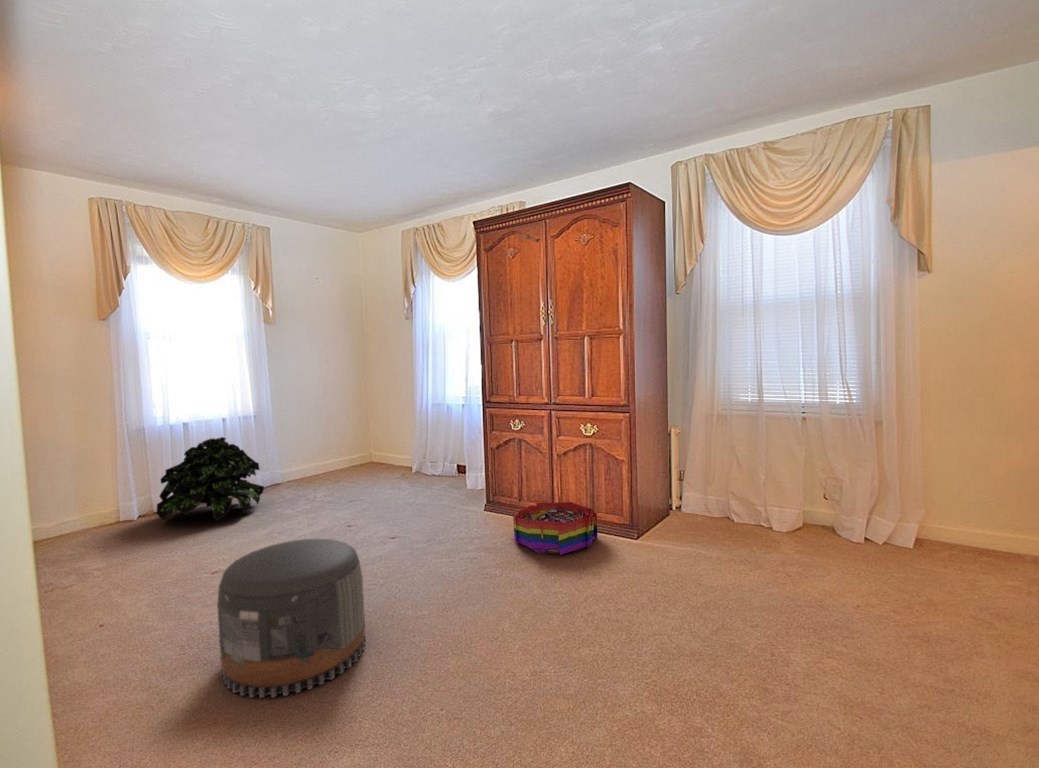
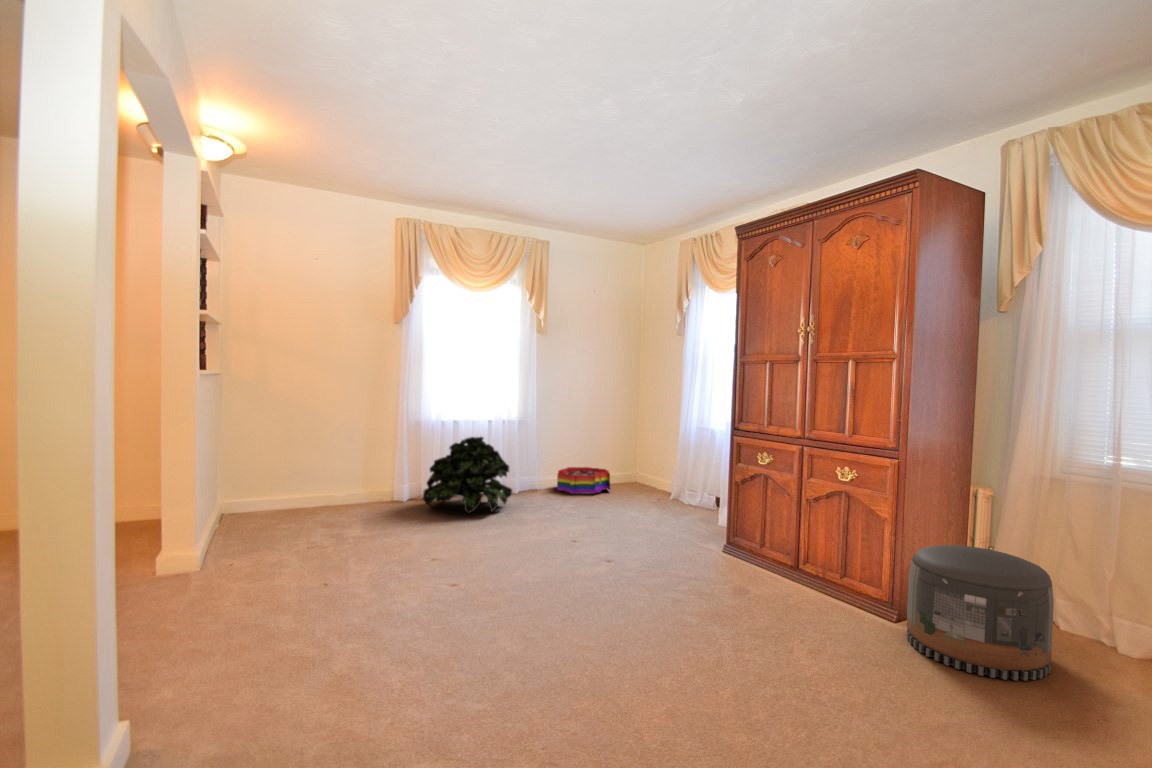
storage bin: present [513,502,597,555] -> present [557,467,610,493]
pouf: present [217,539,365,698] -> present [907,545,1054,681]

